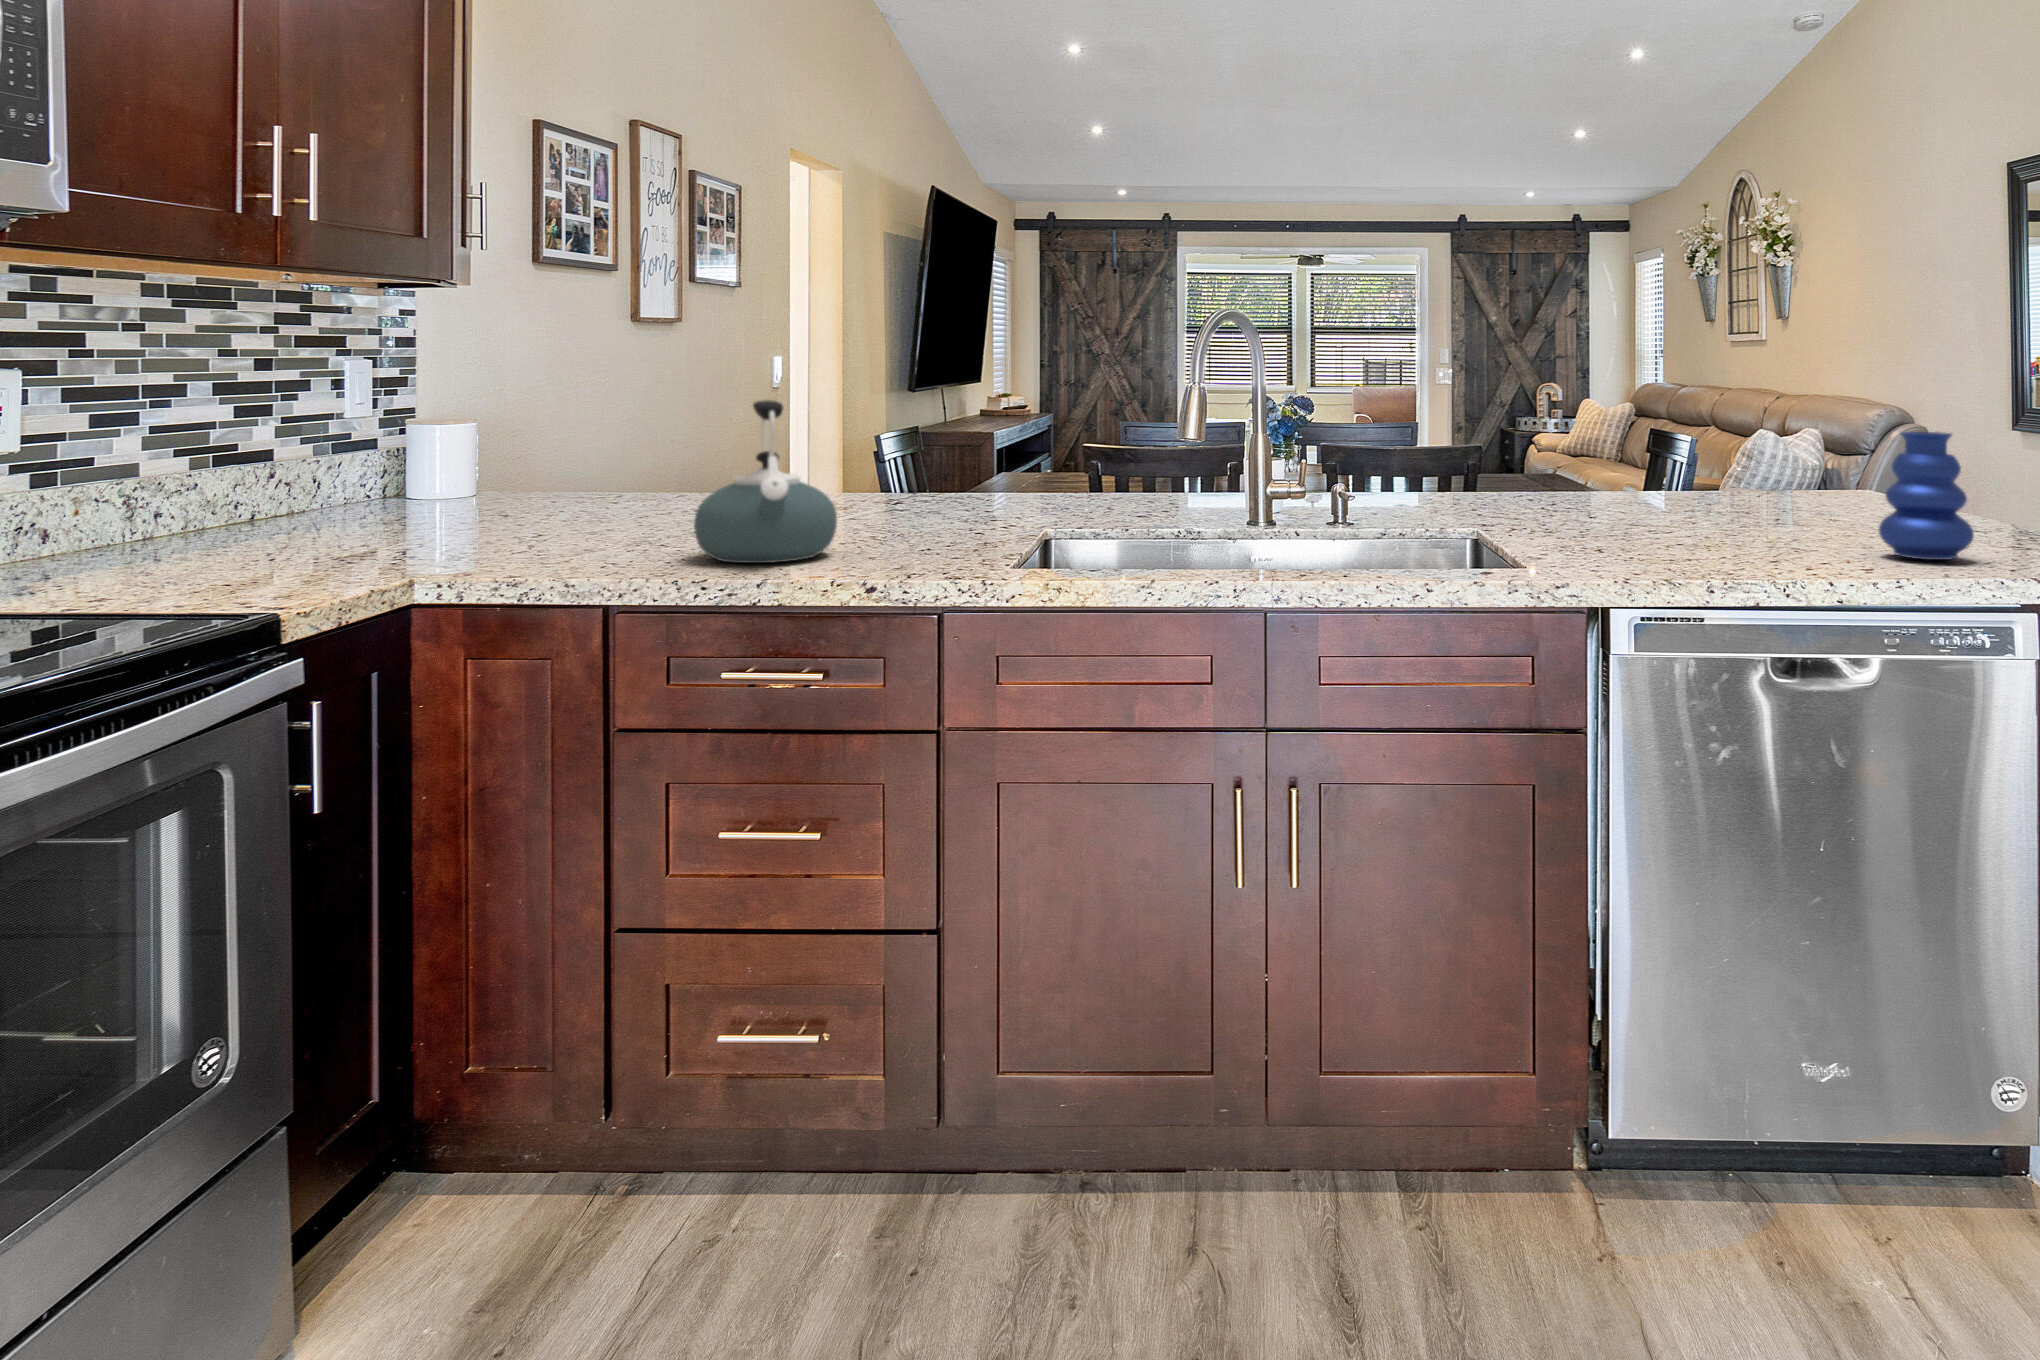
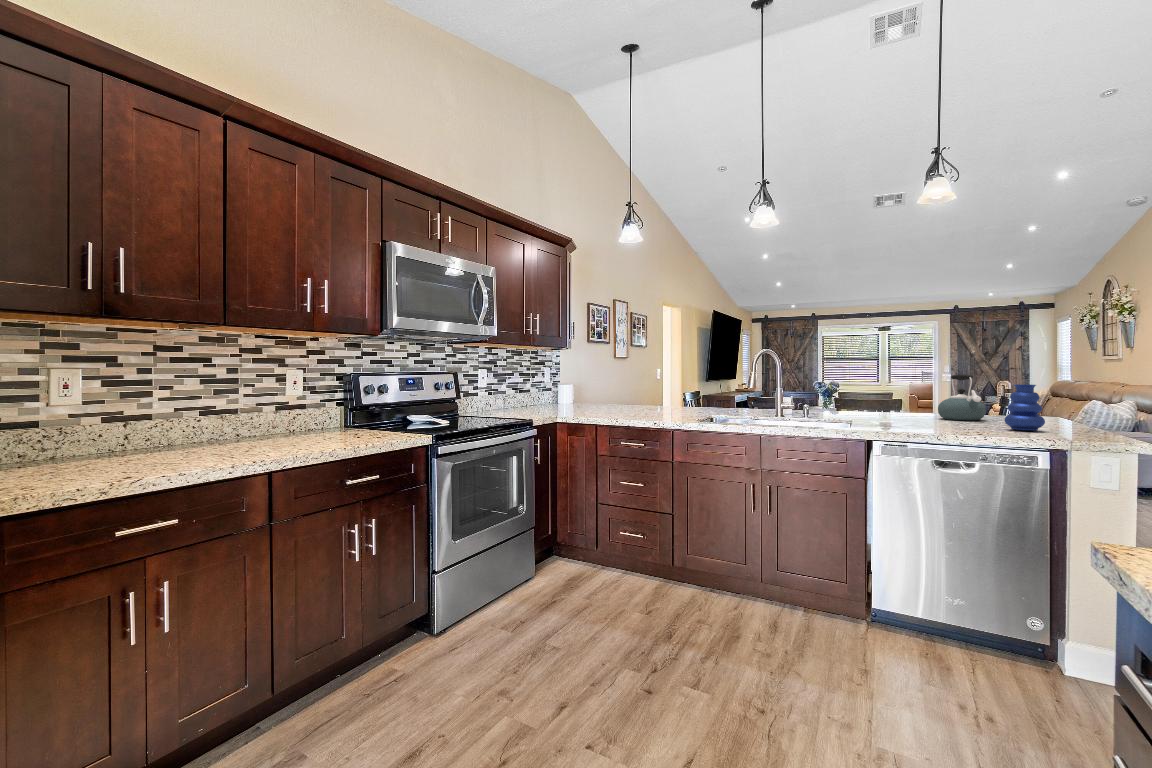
kettle: present [694,400,837,563] -> present [938,375,986,421]

